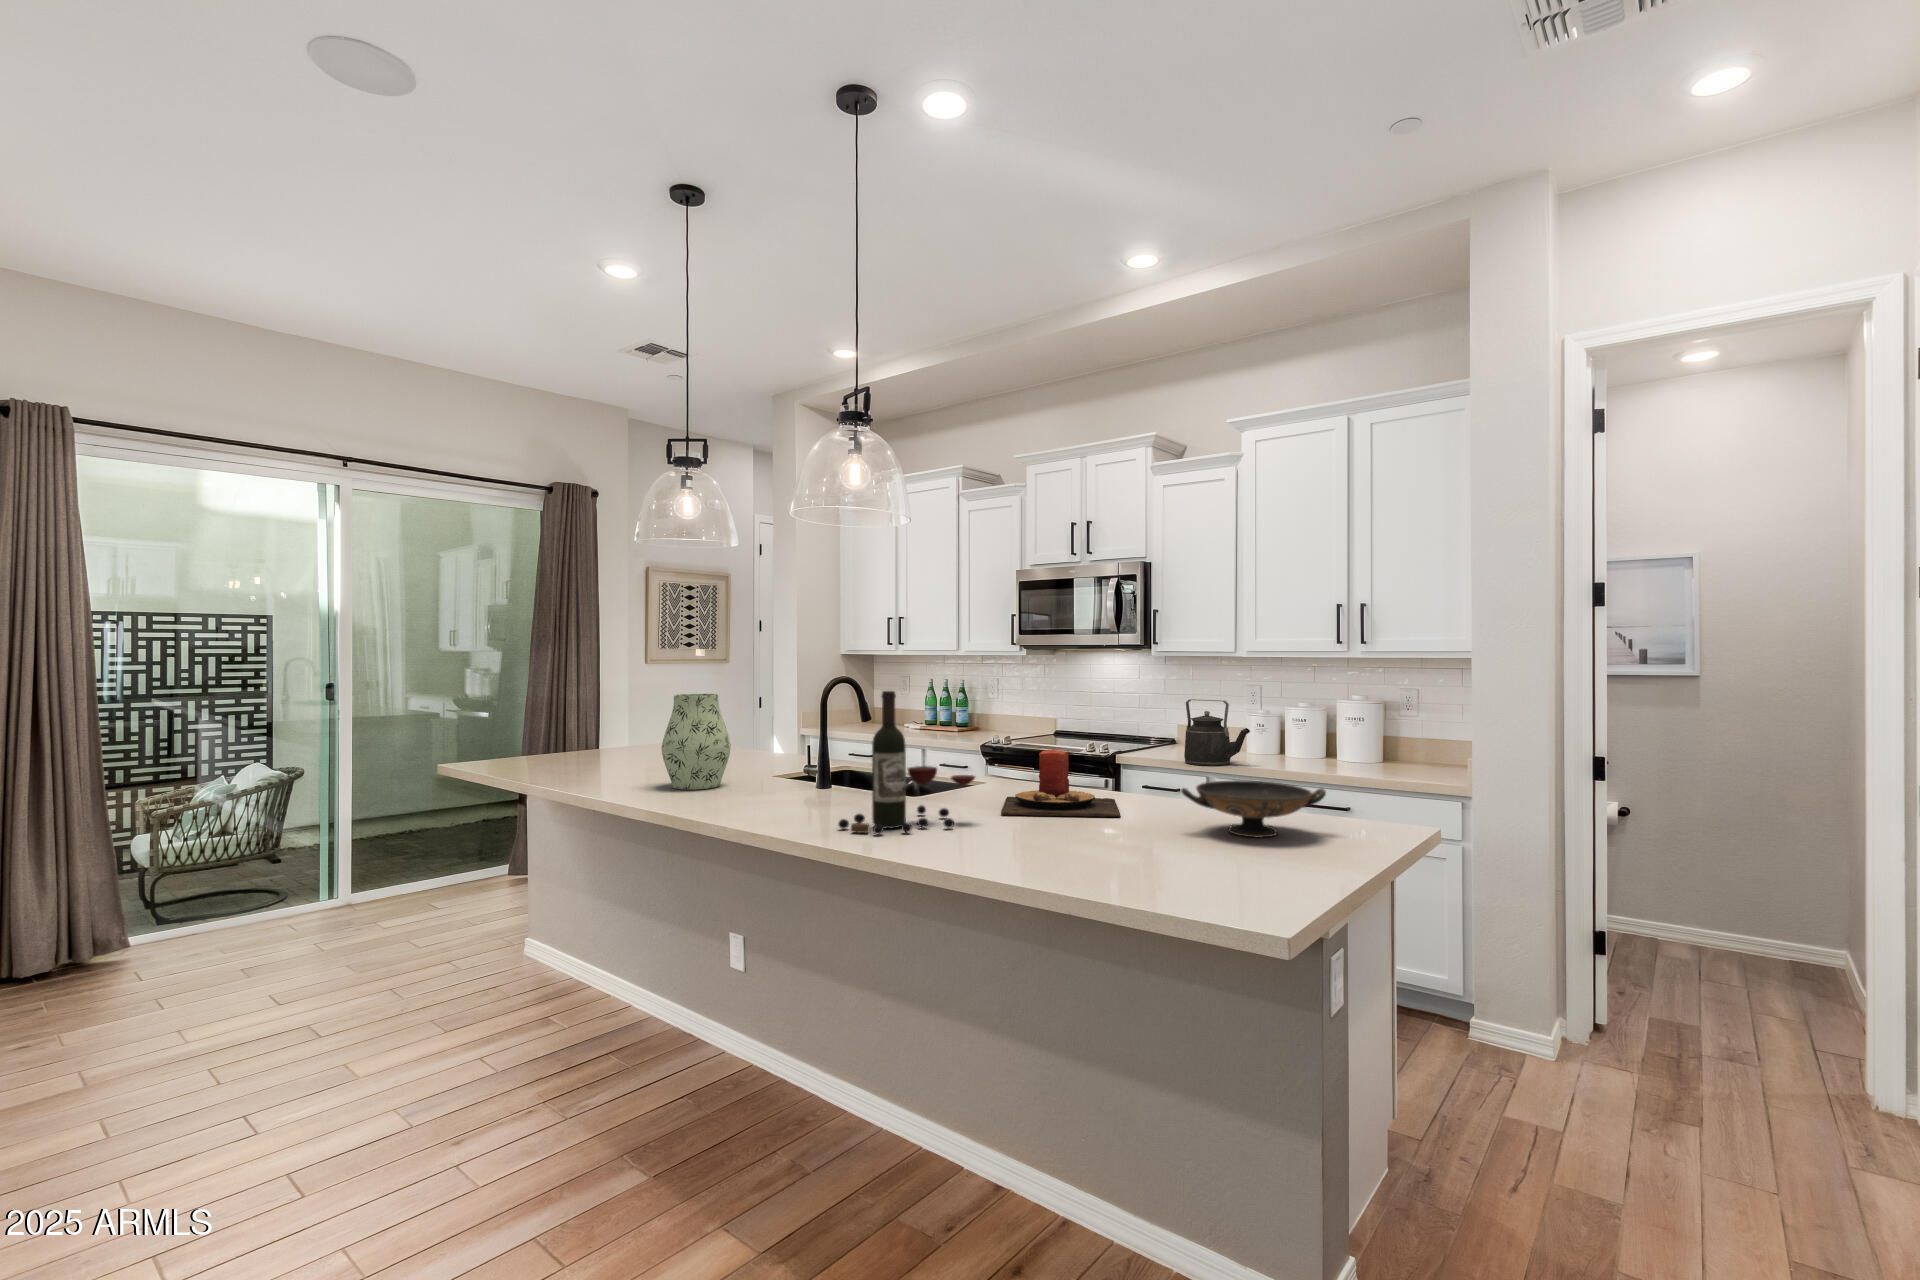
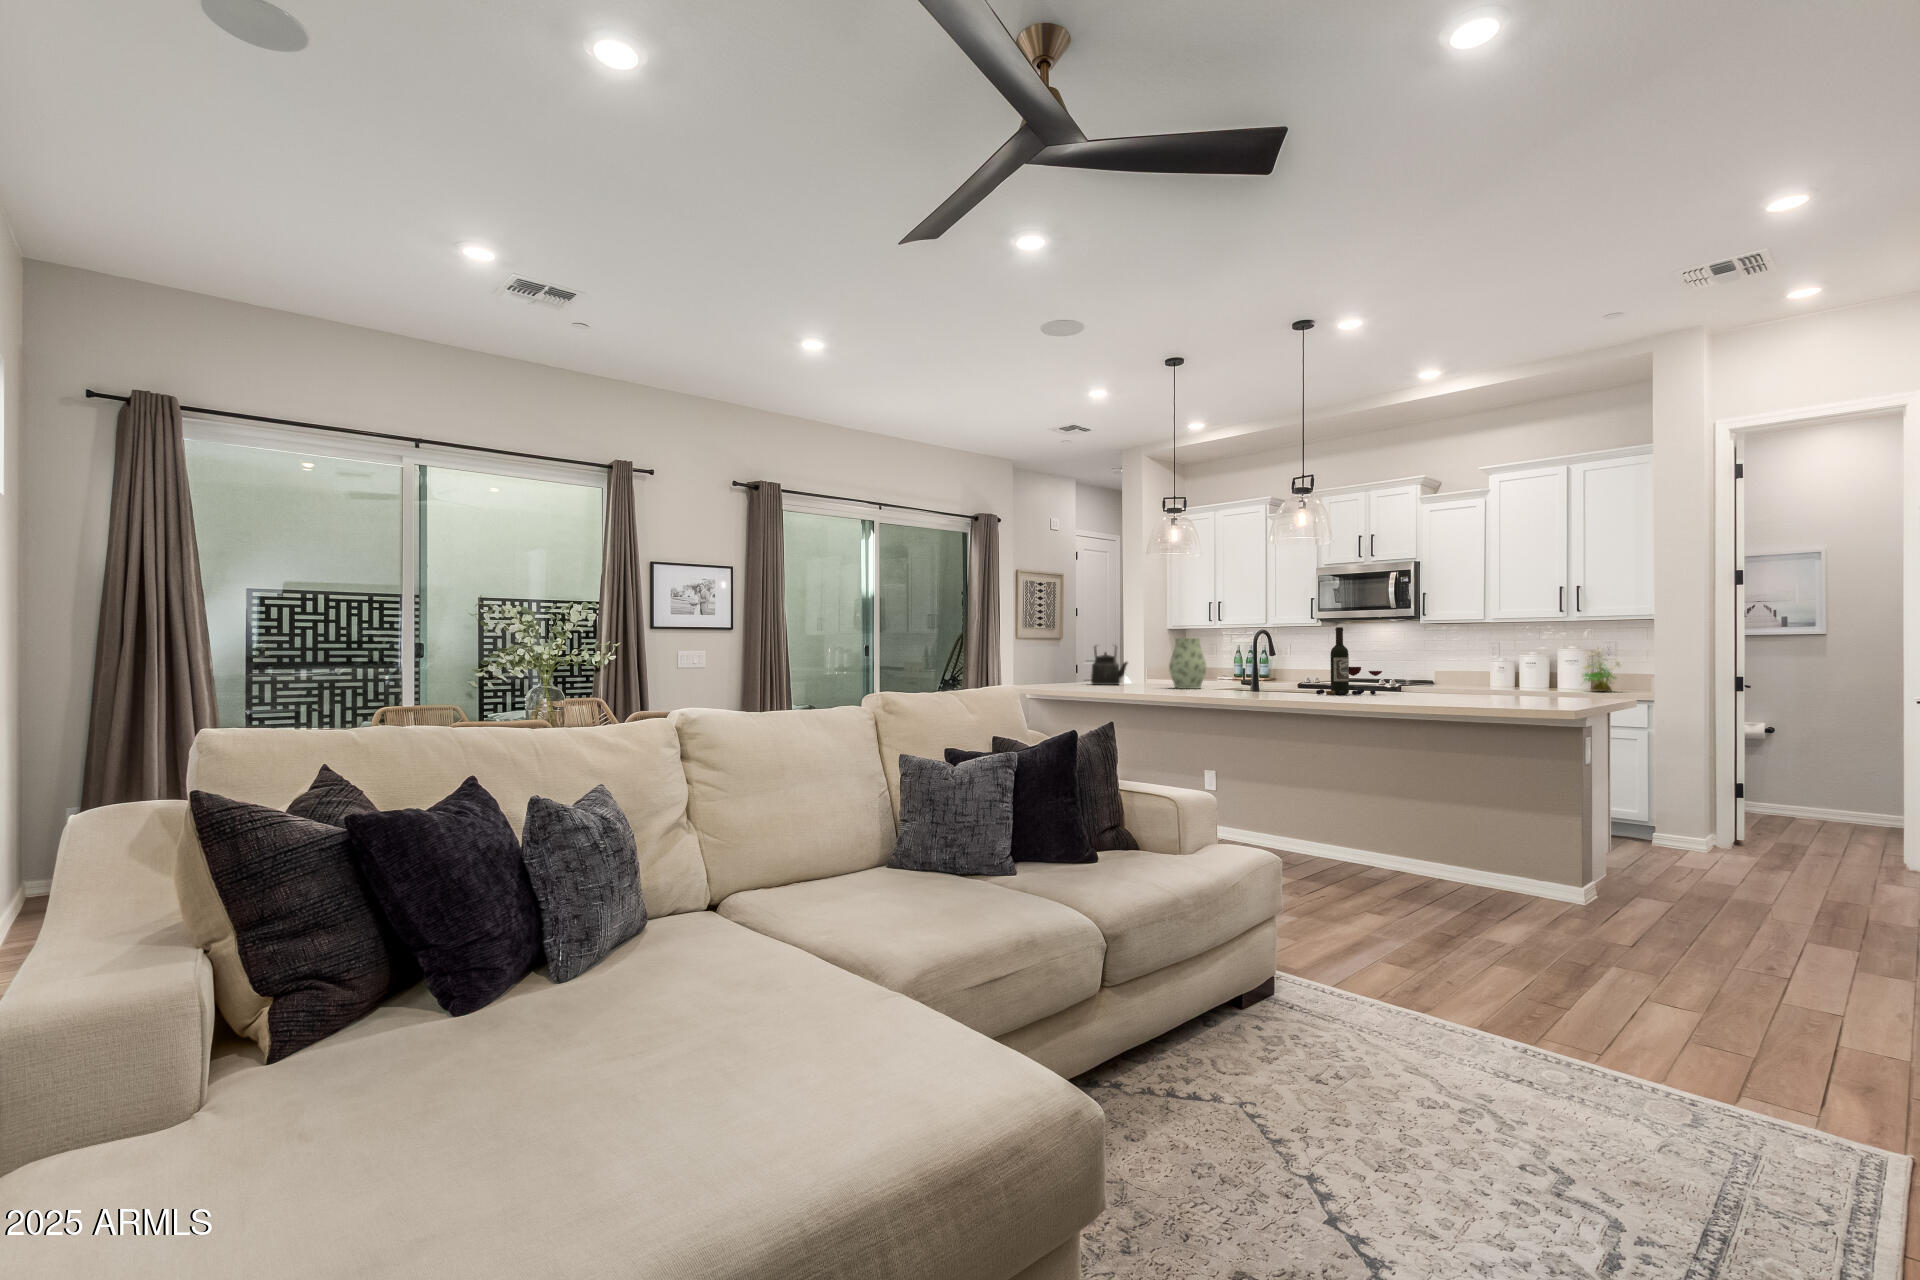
kettle: present [1184,699,1250,766] -> present [1091,646,1128,685]
potted plant: none [1362,699,1423,776] -> present [1583,649,1620,691]
candle: present [1001,749,1120,817] -> none [1379,662,1458,694]
decorative bowl: present [1181,780,1326,837] -> none [1498,673,1578,697]

